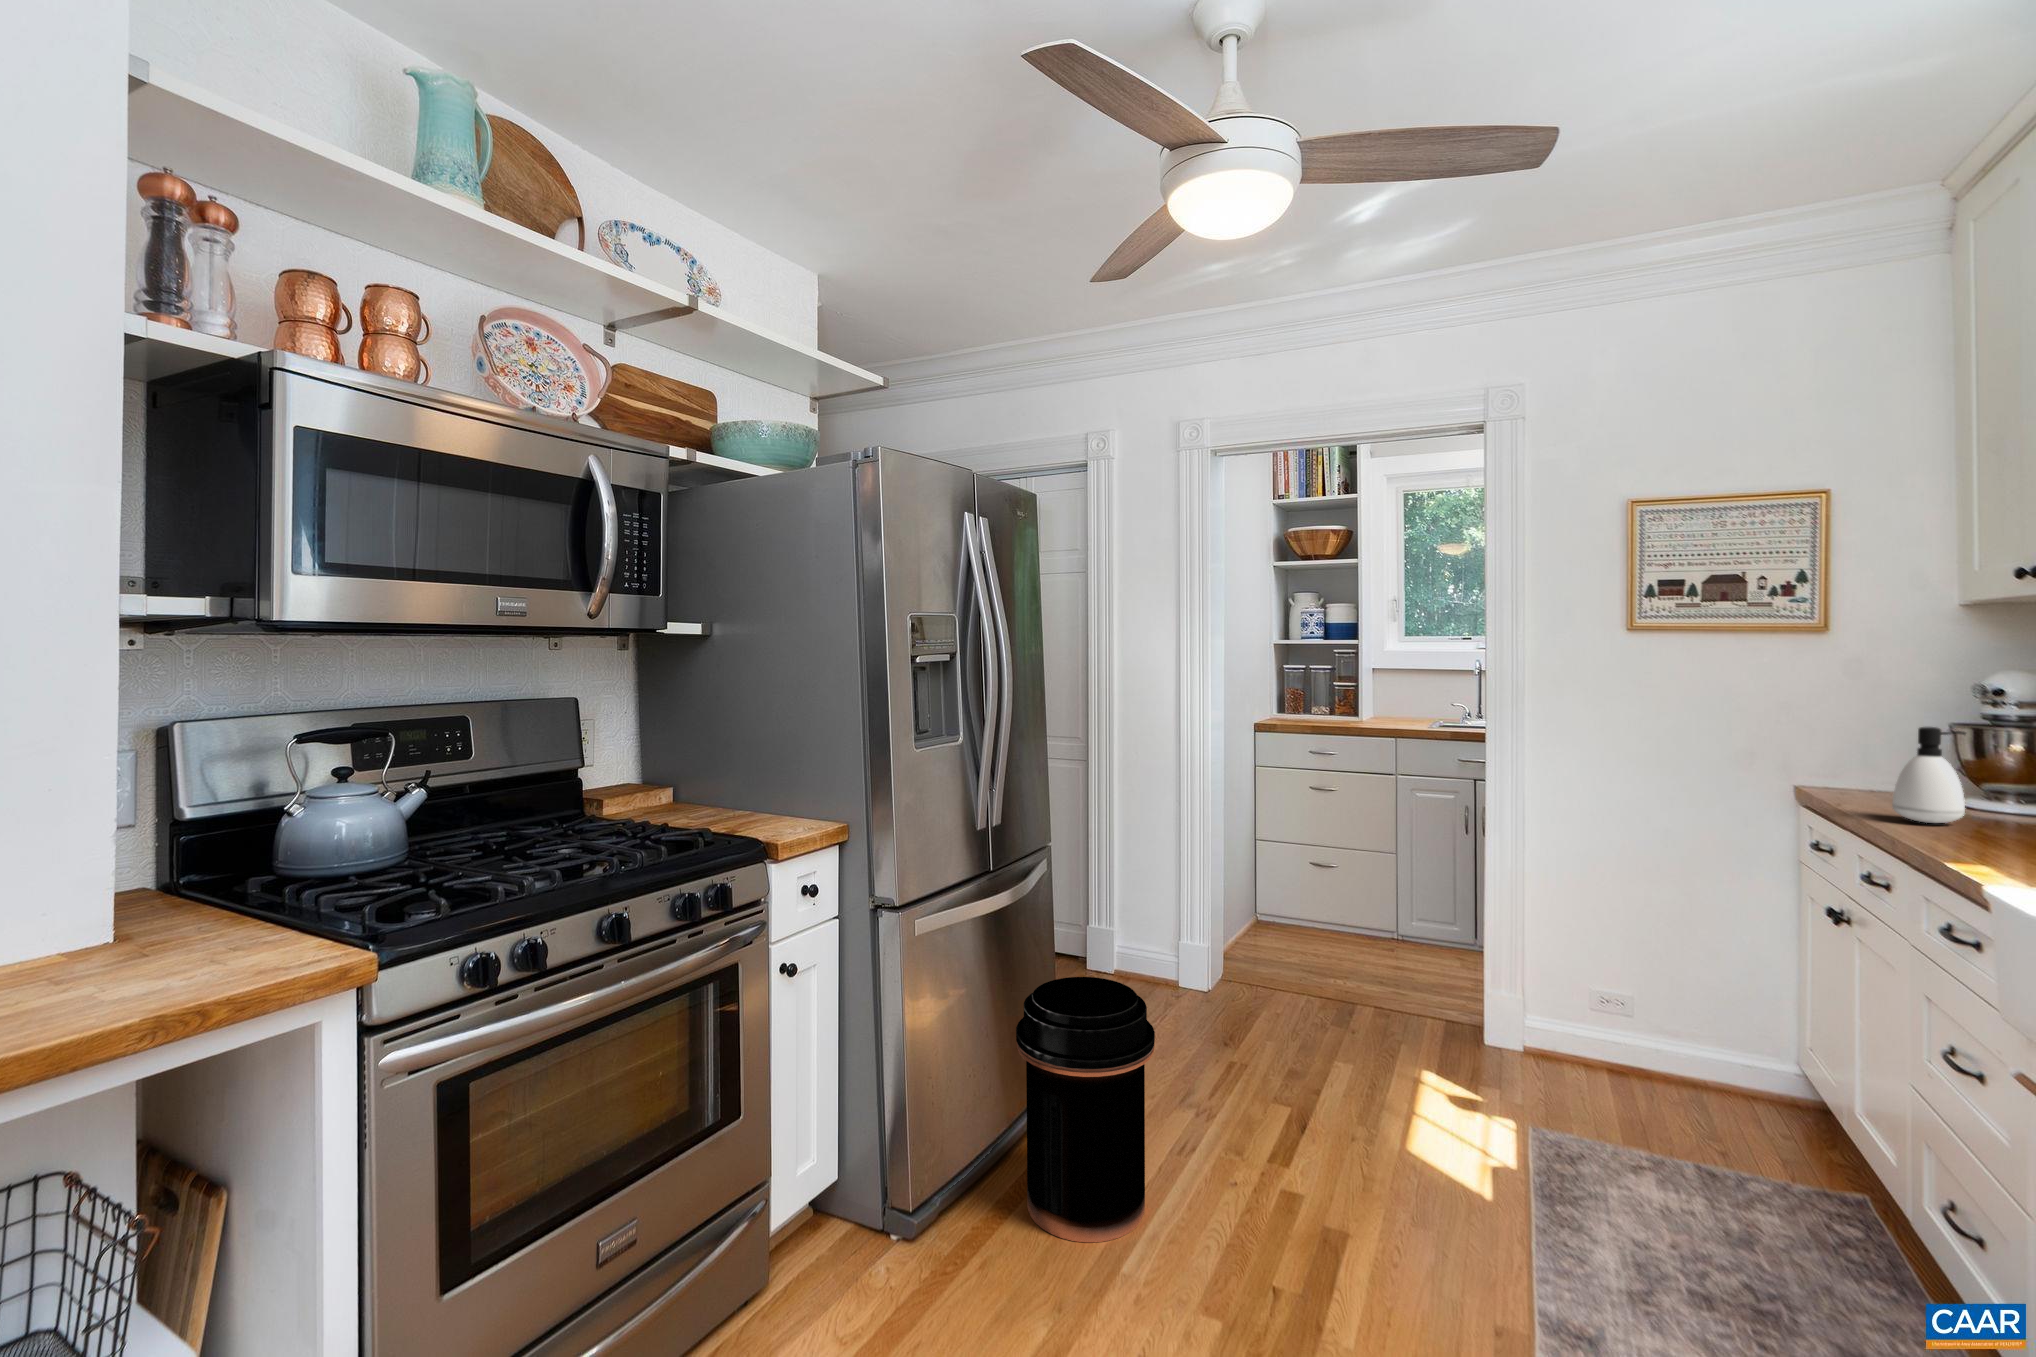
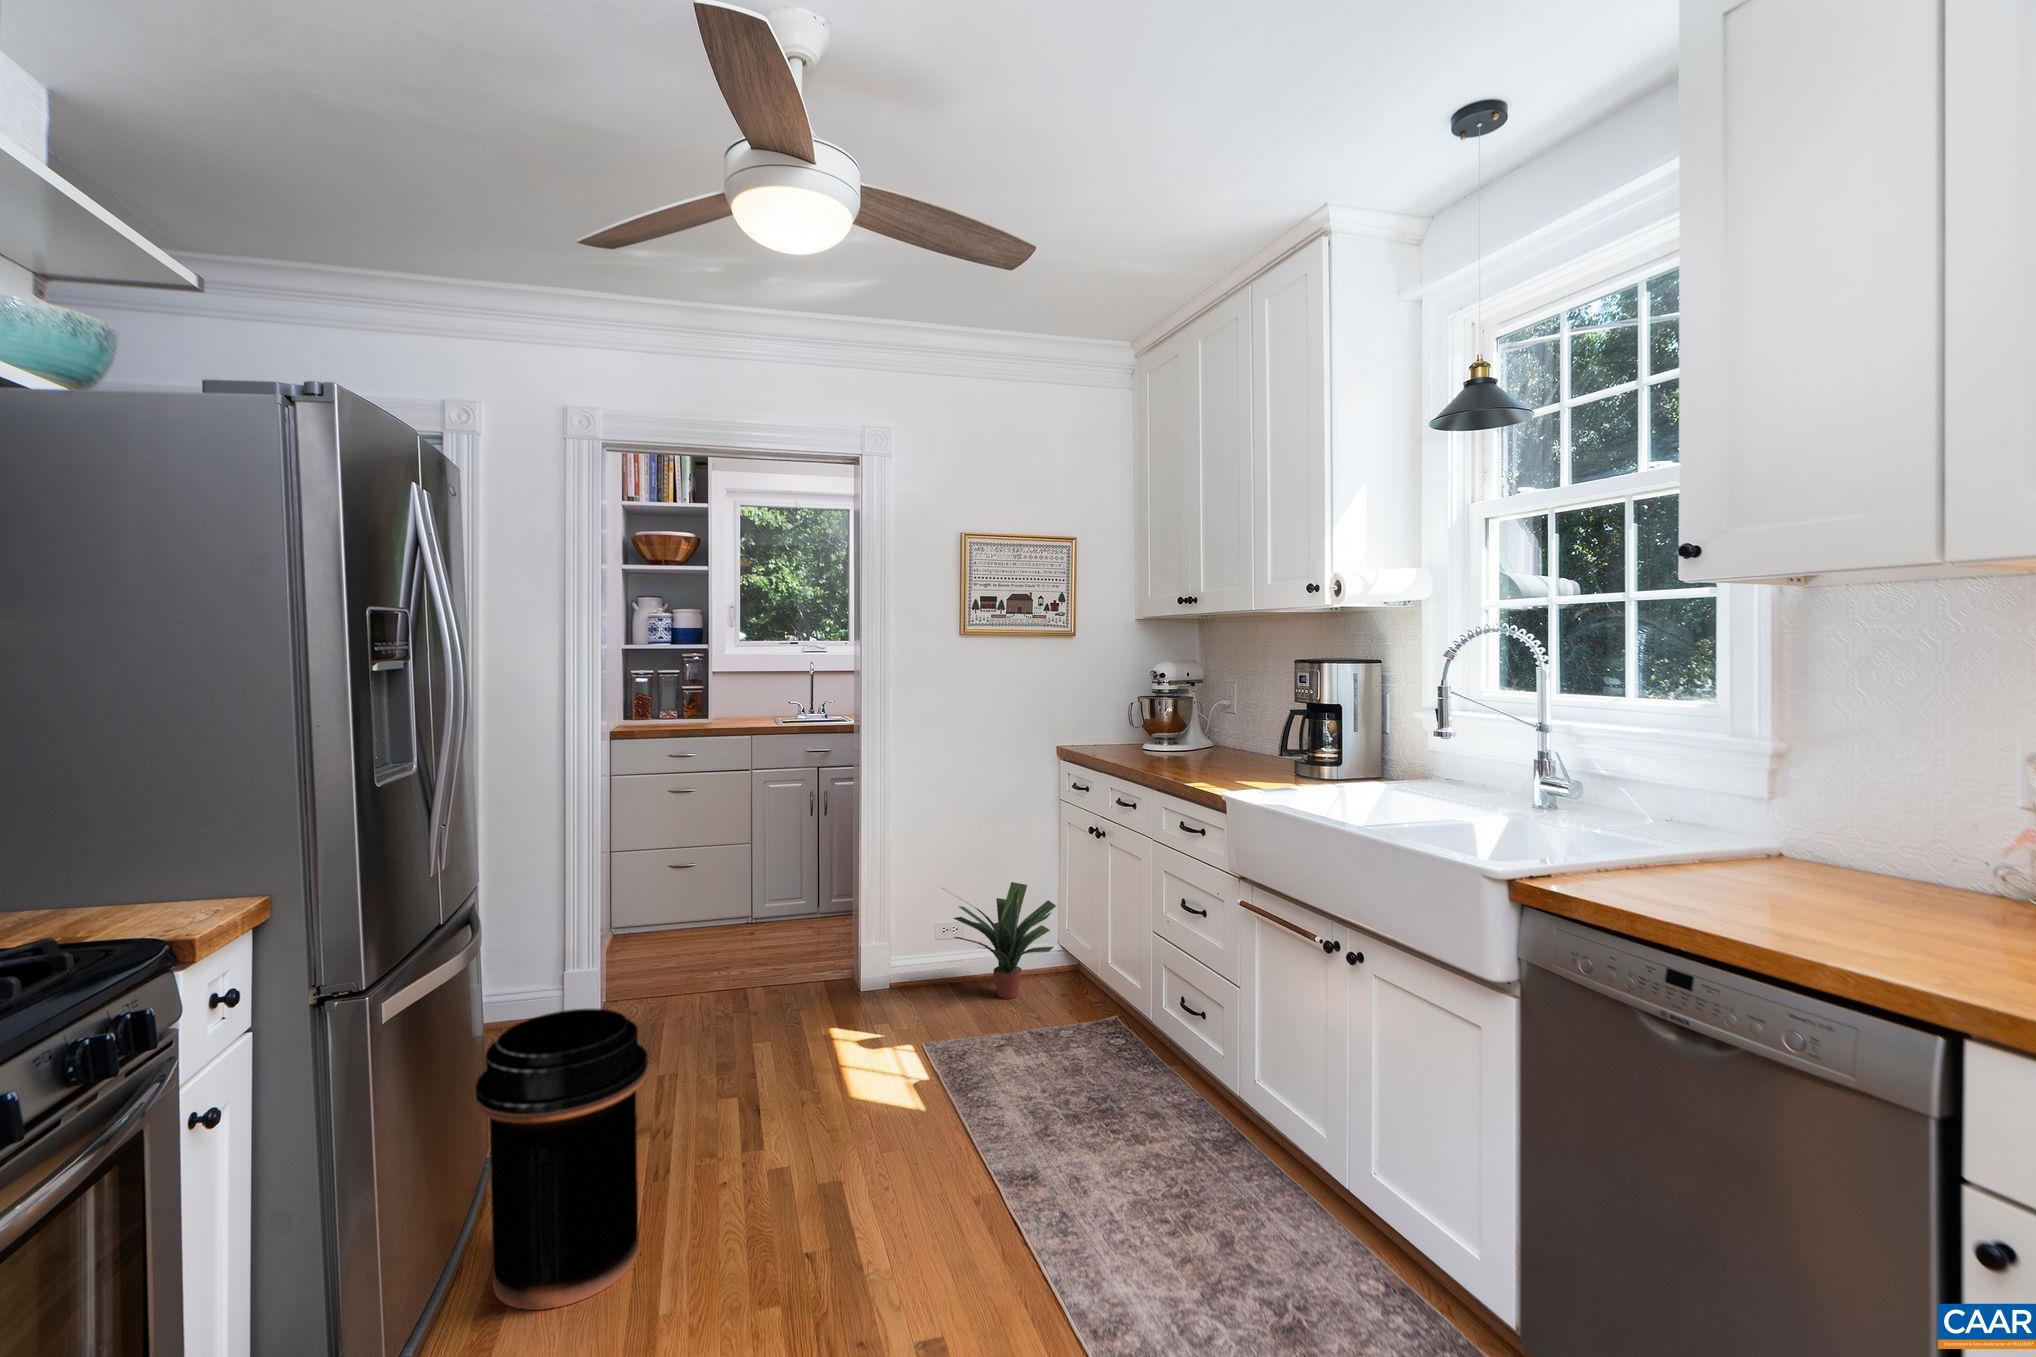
soap dispenser: present [1892,727,1966,823] -> none [1130,699,1163,762]
potted plant: none [1573,937,1764,1106] -> present [953,882,1056,999]

